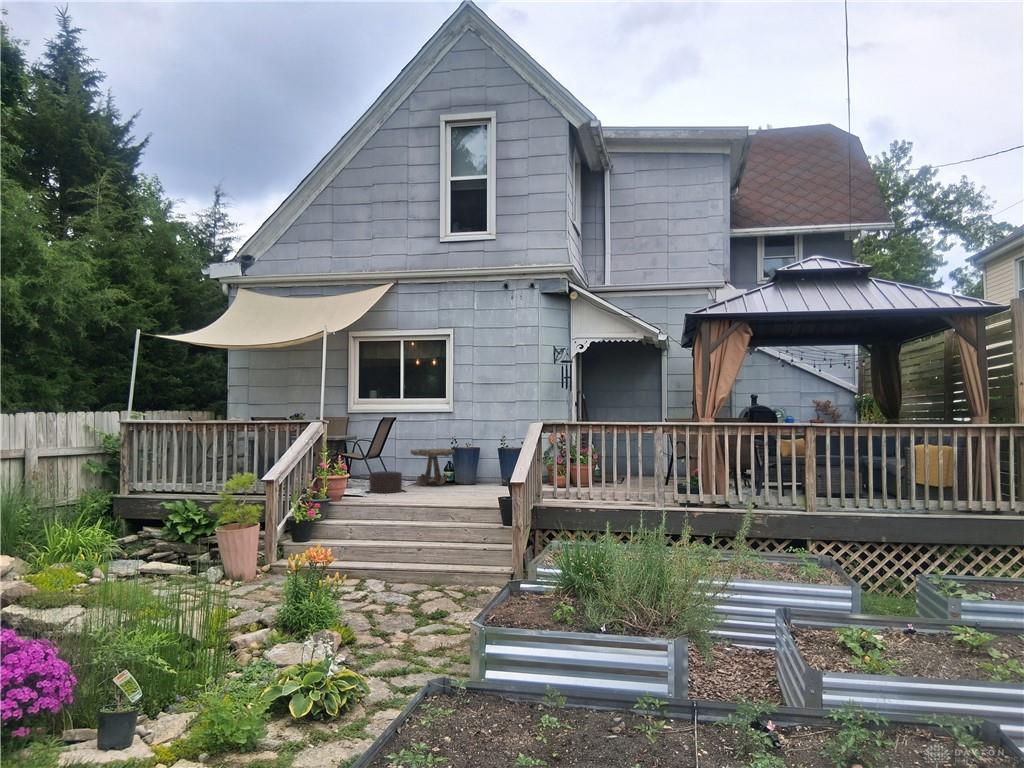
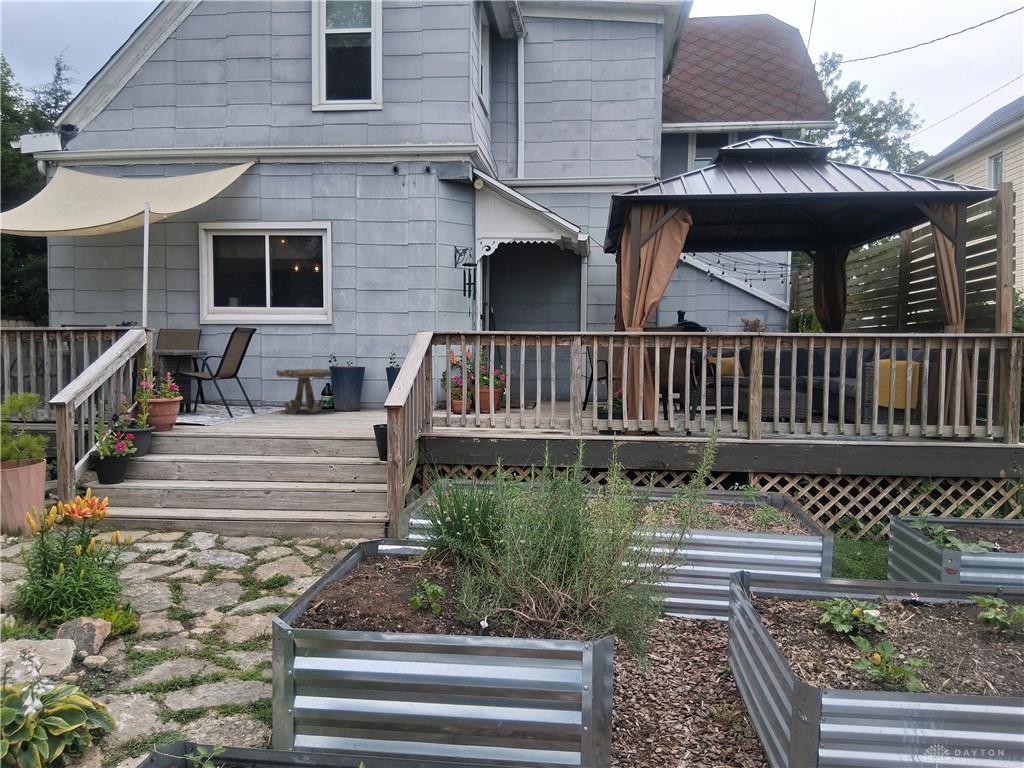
pouf: present [366,471,406,493] -> none [213,396,267,423]

